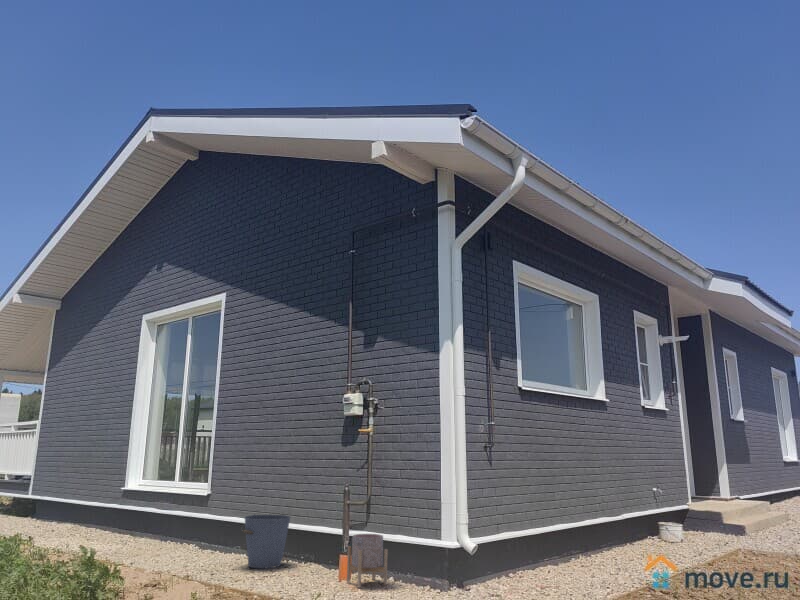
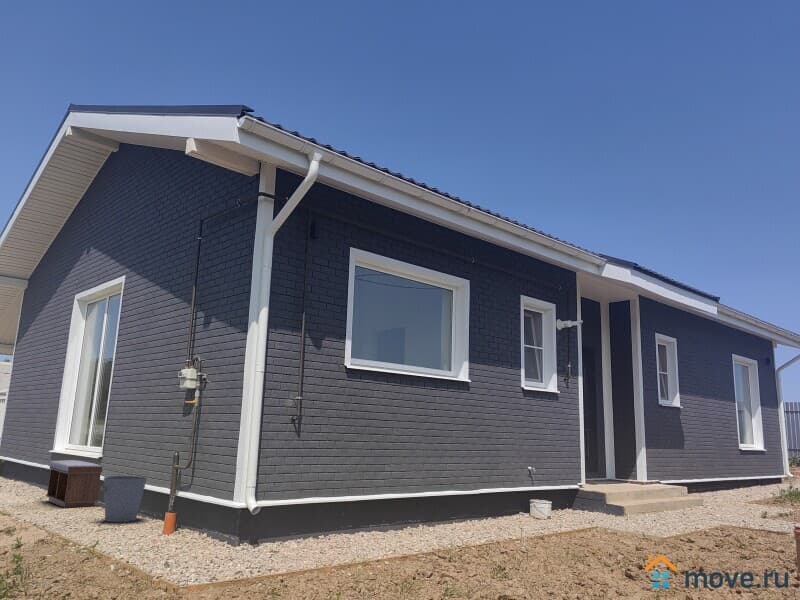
bench: none [138,498,210,553] -> present [46,460,102,508]
planter: present [347,534,388,588] -> none [161,493,195,539]

